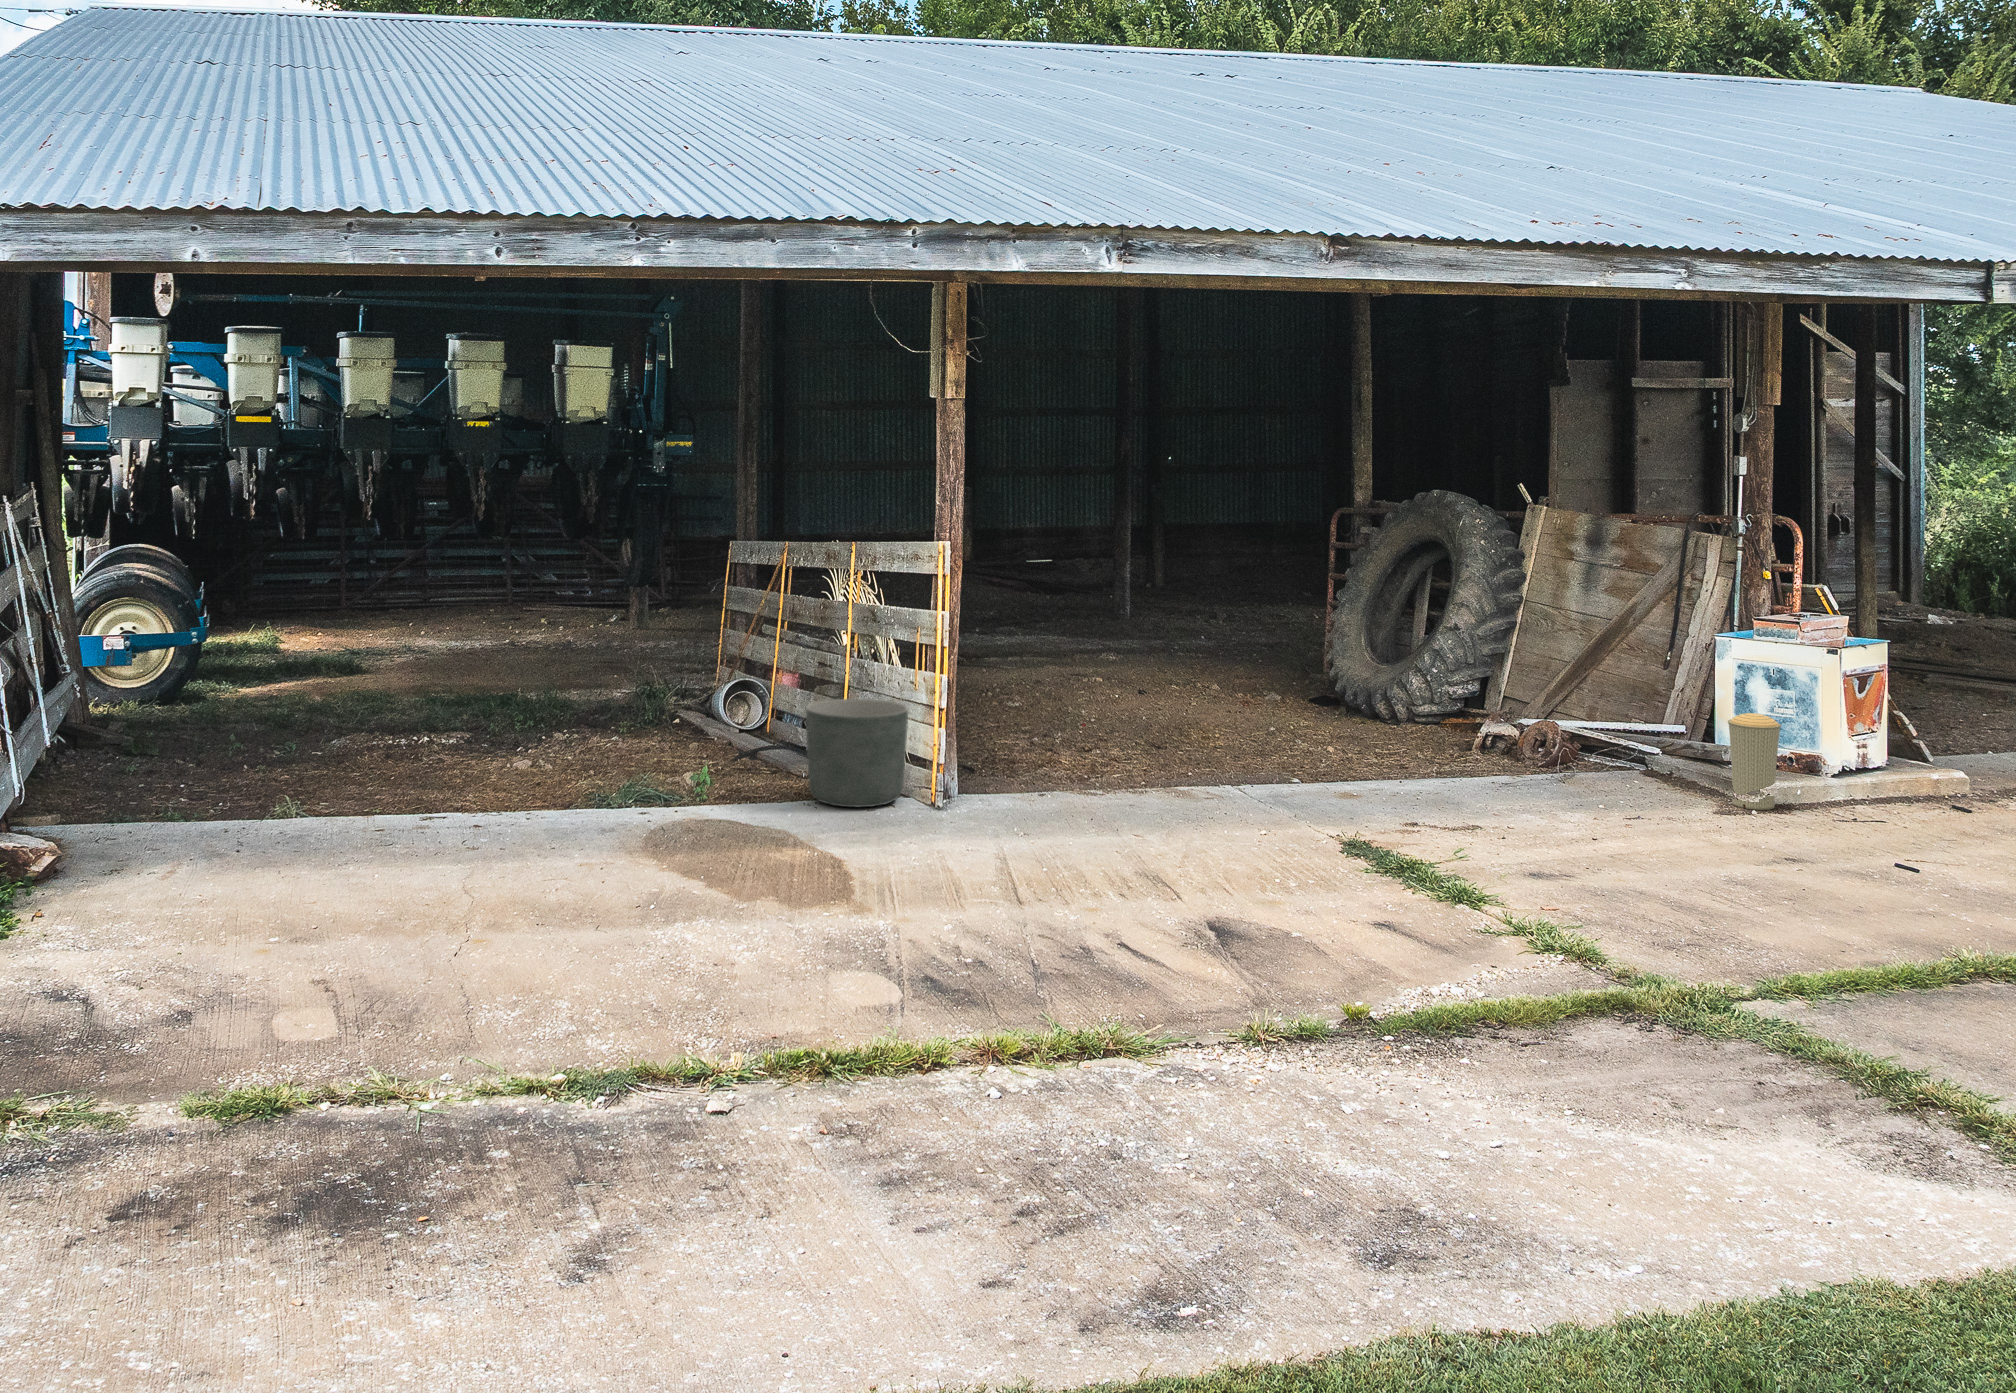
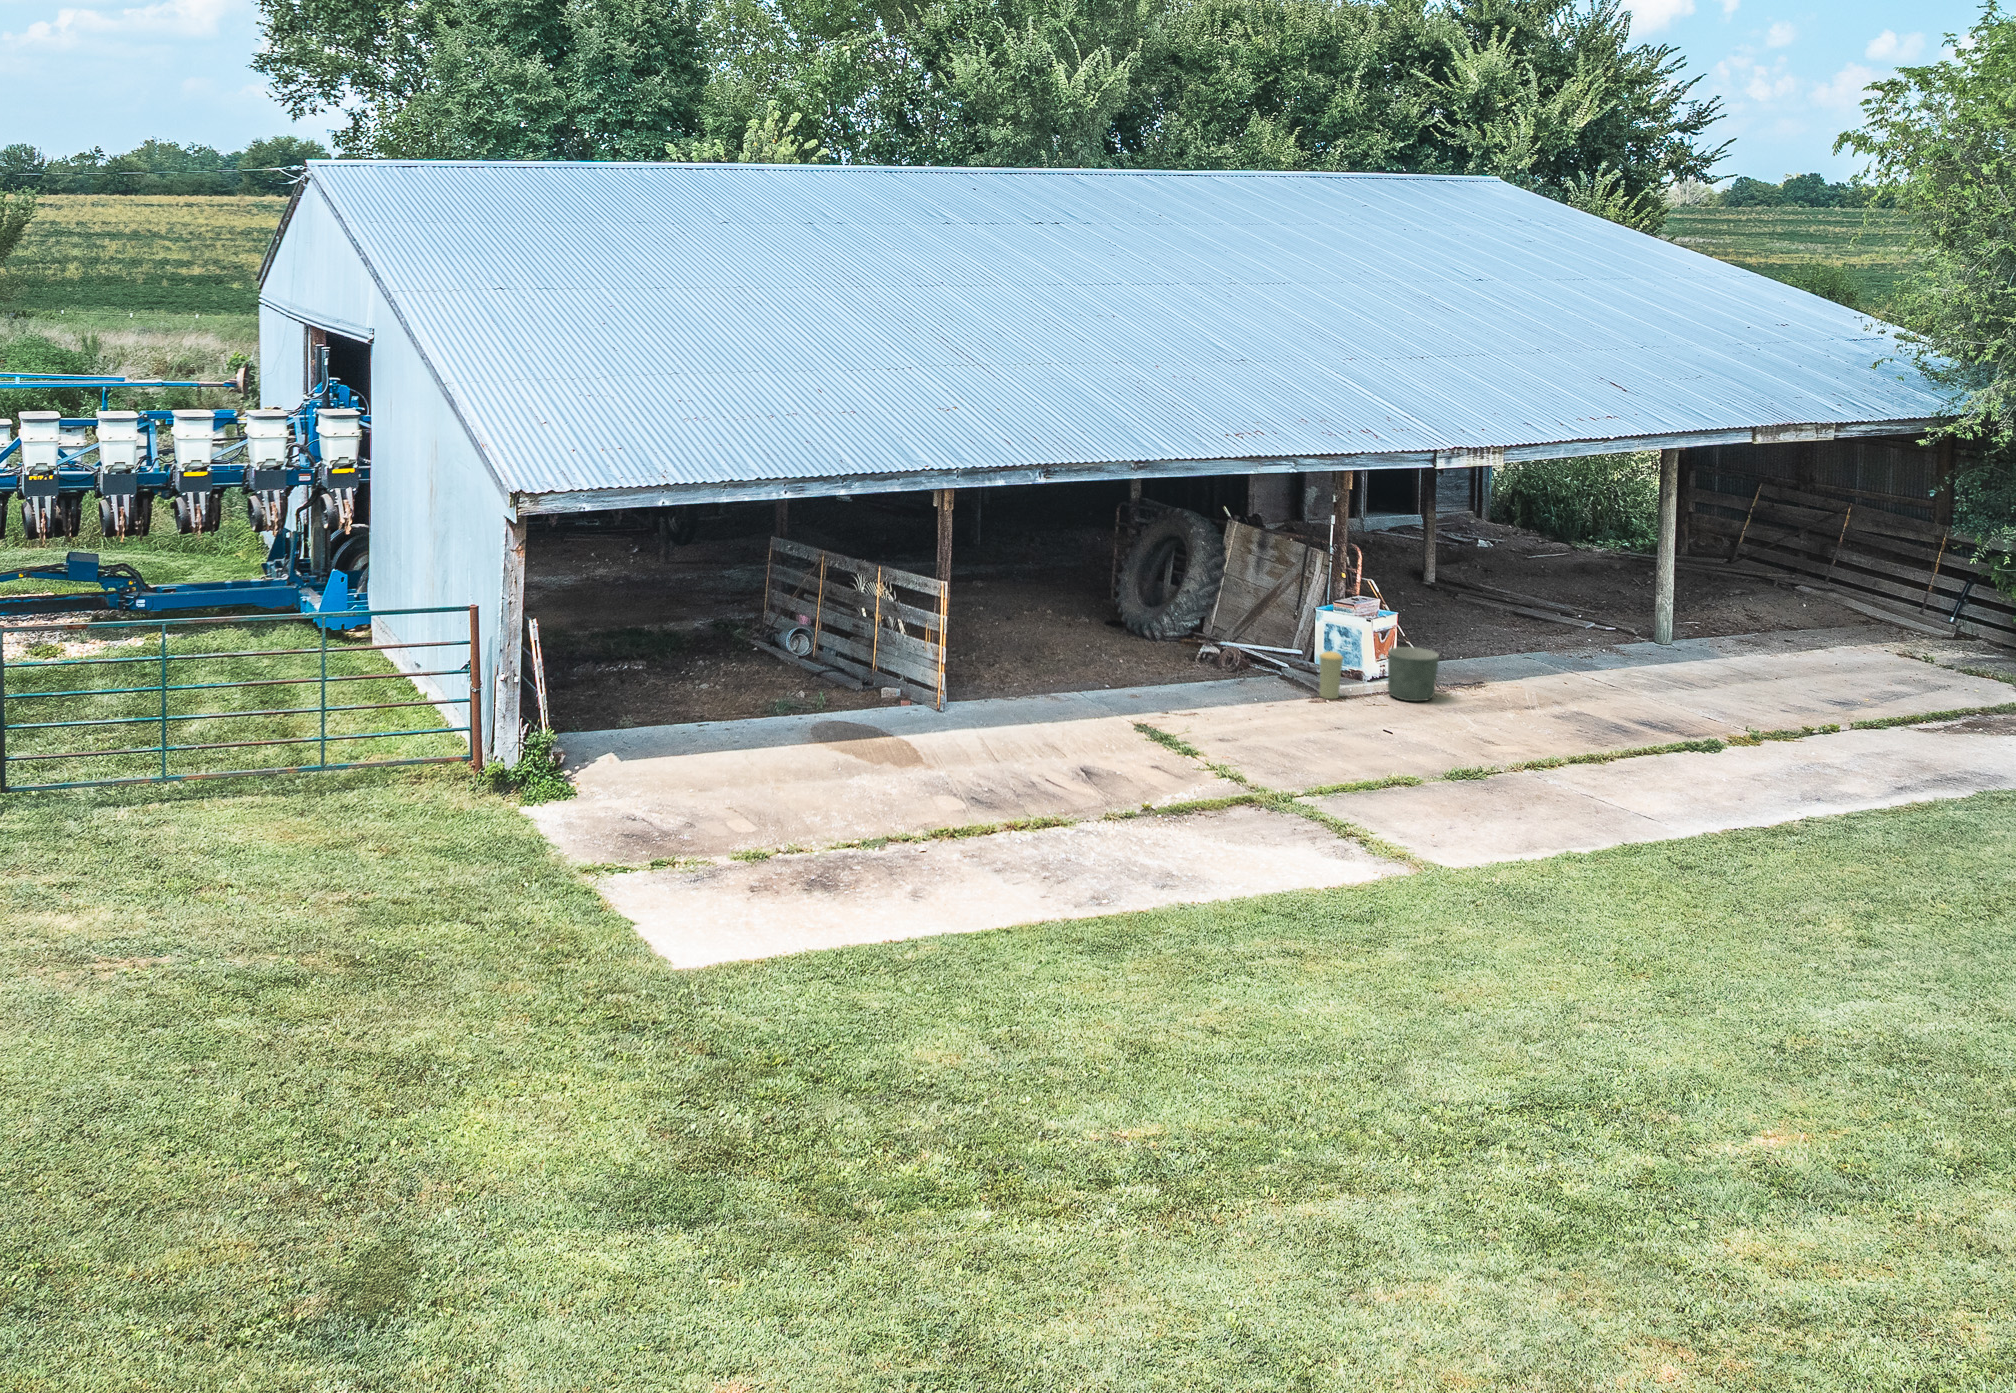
planter: present [806,699,908,807] -> present [1388,647,1439,702]

